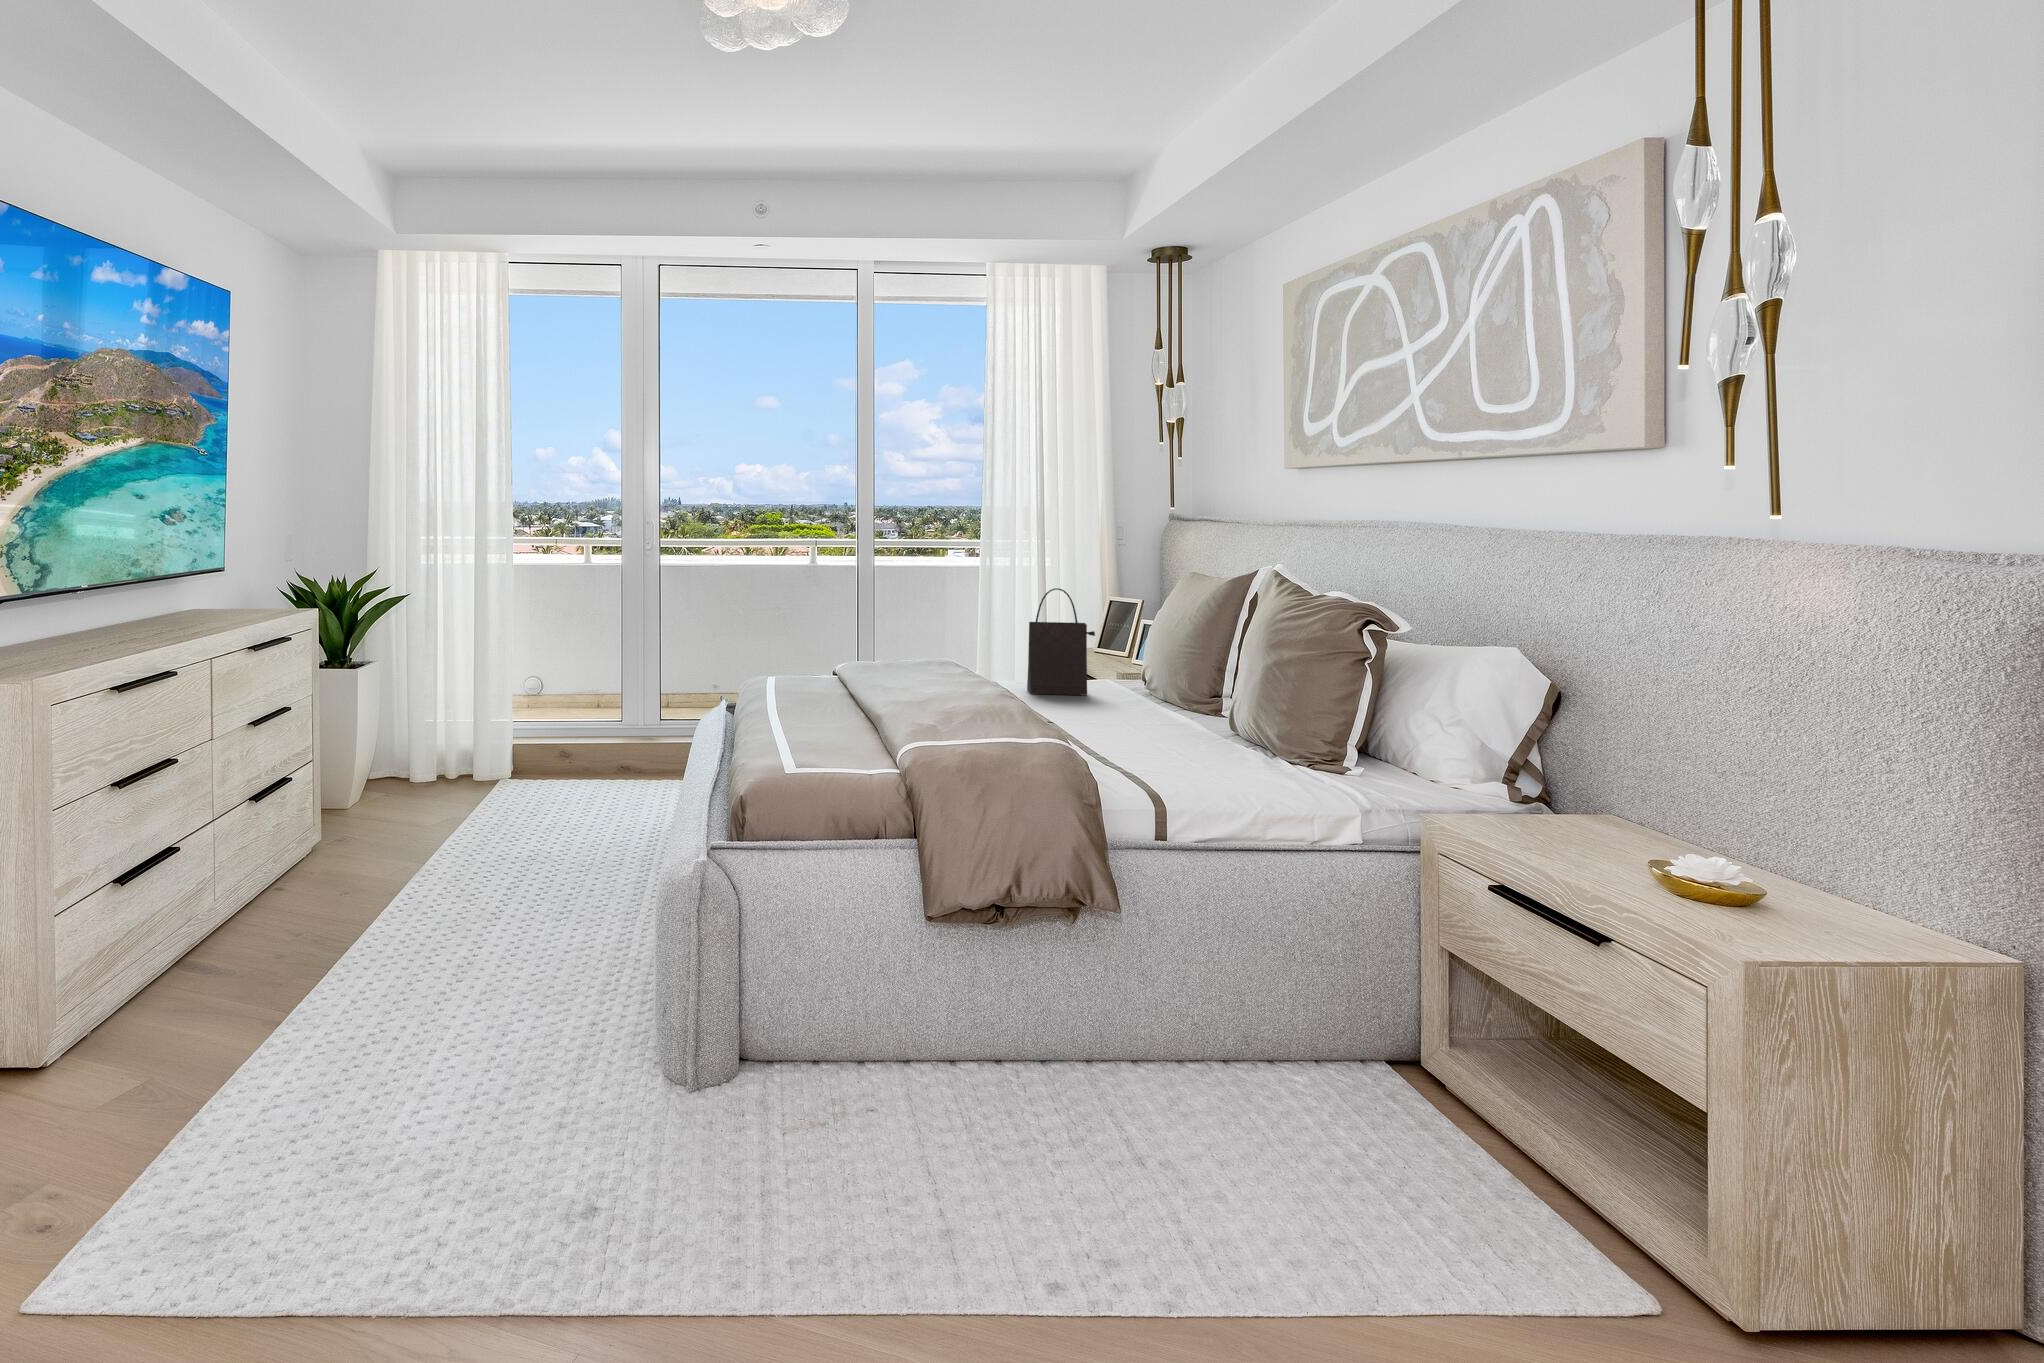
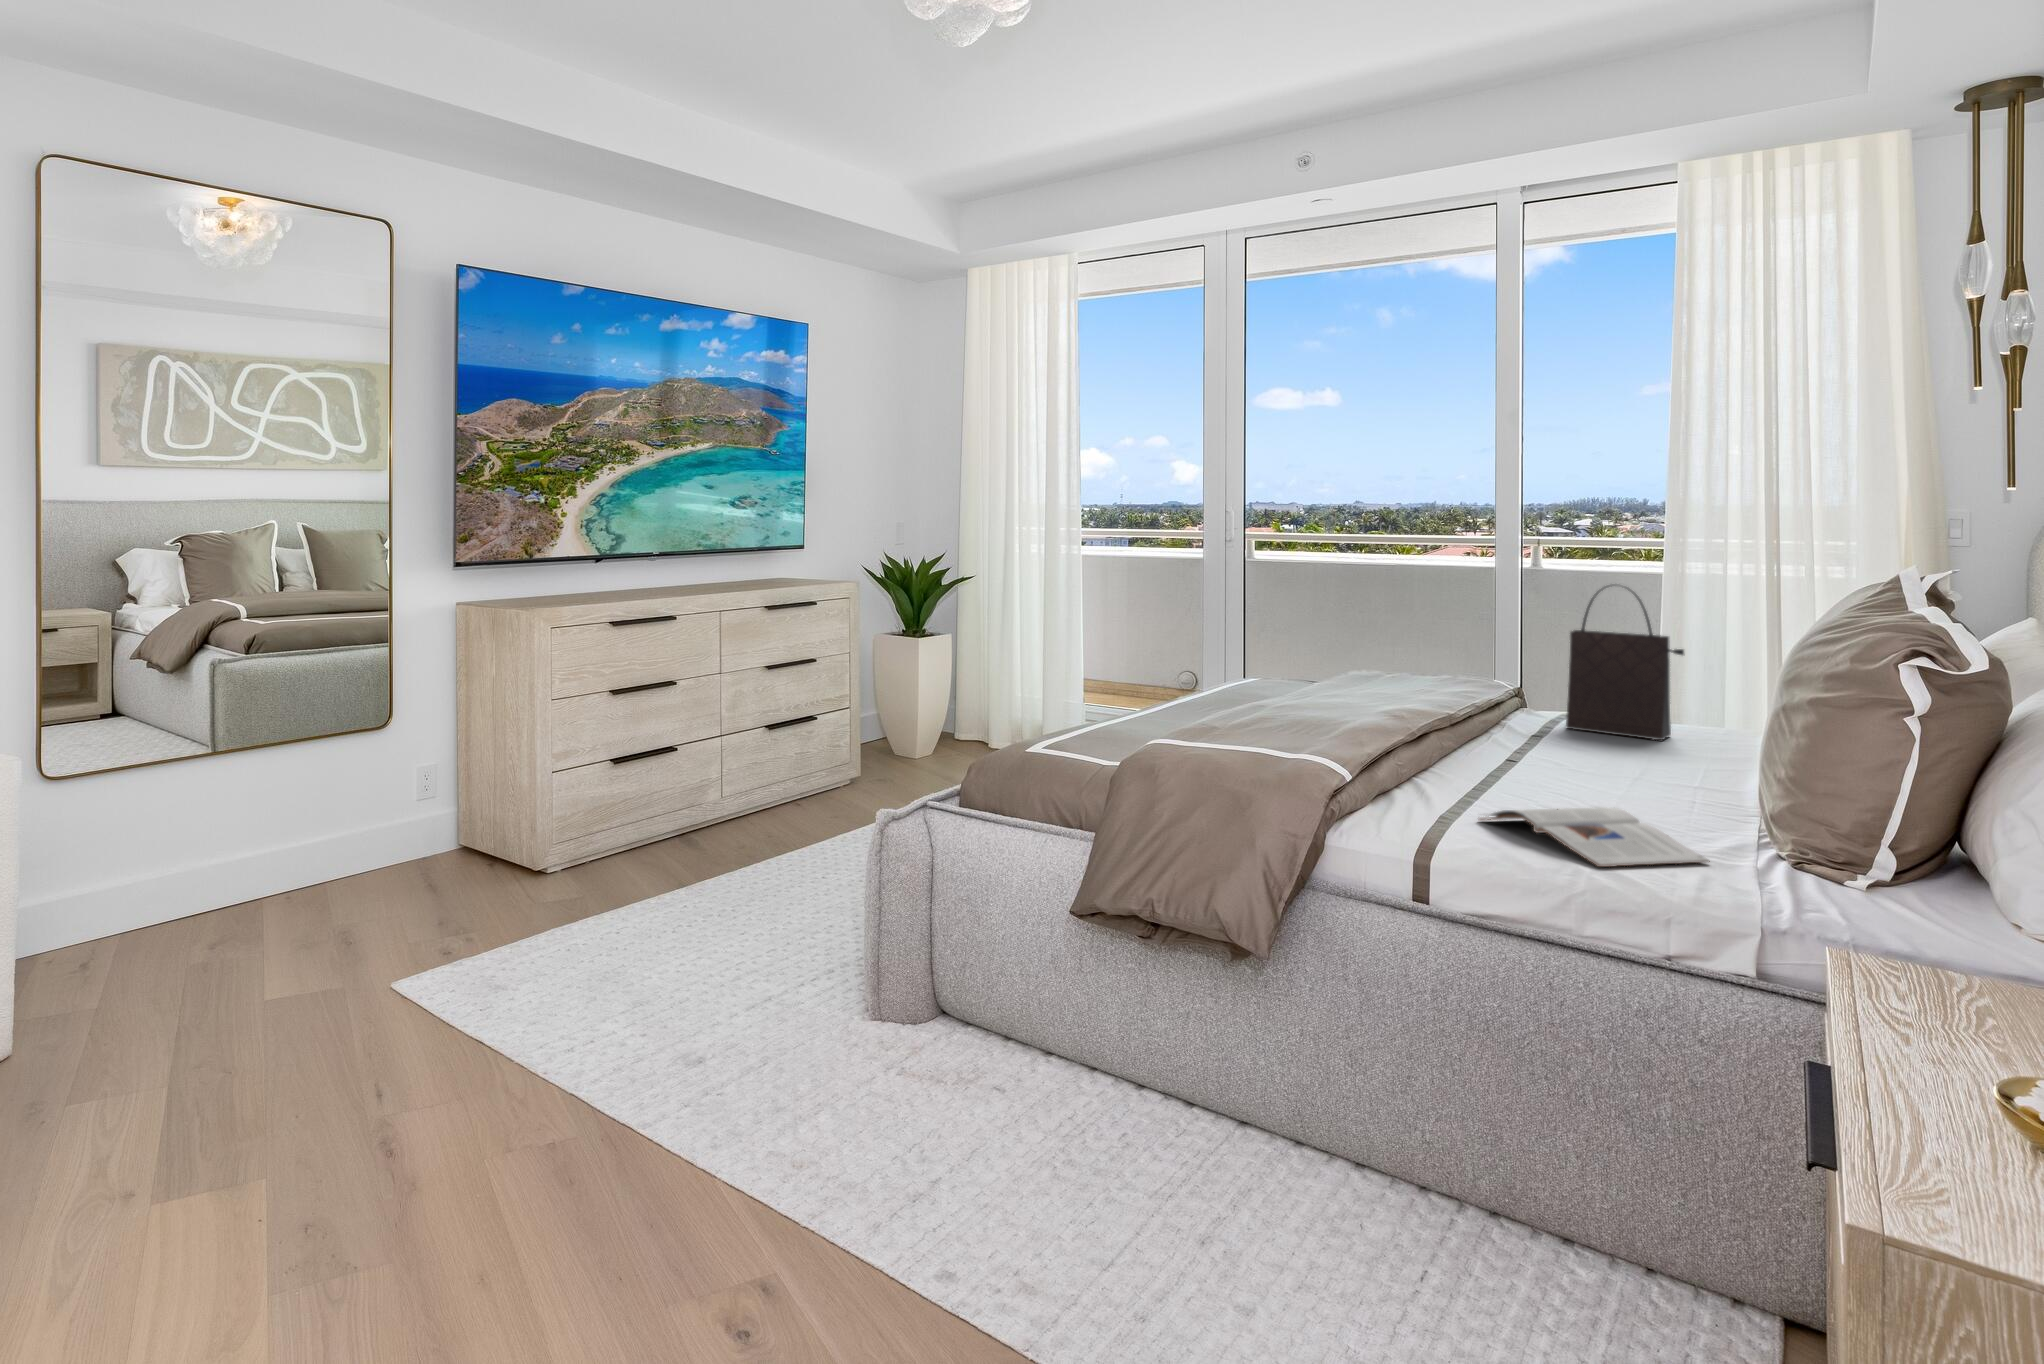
magazine: none [1148,746,1278,787] -> present [1480,807,1710,867]

